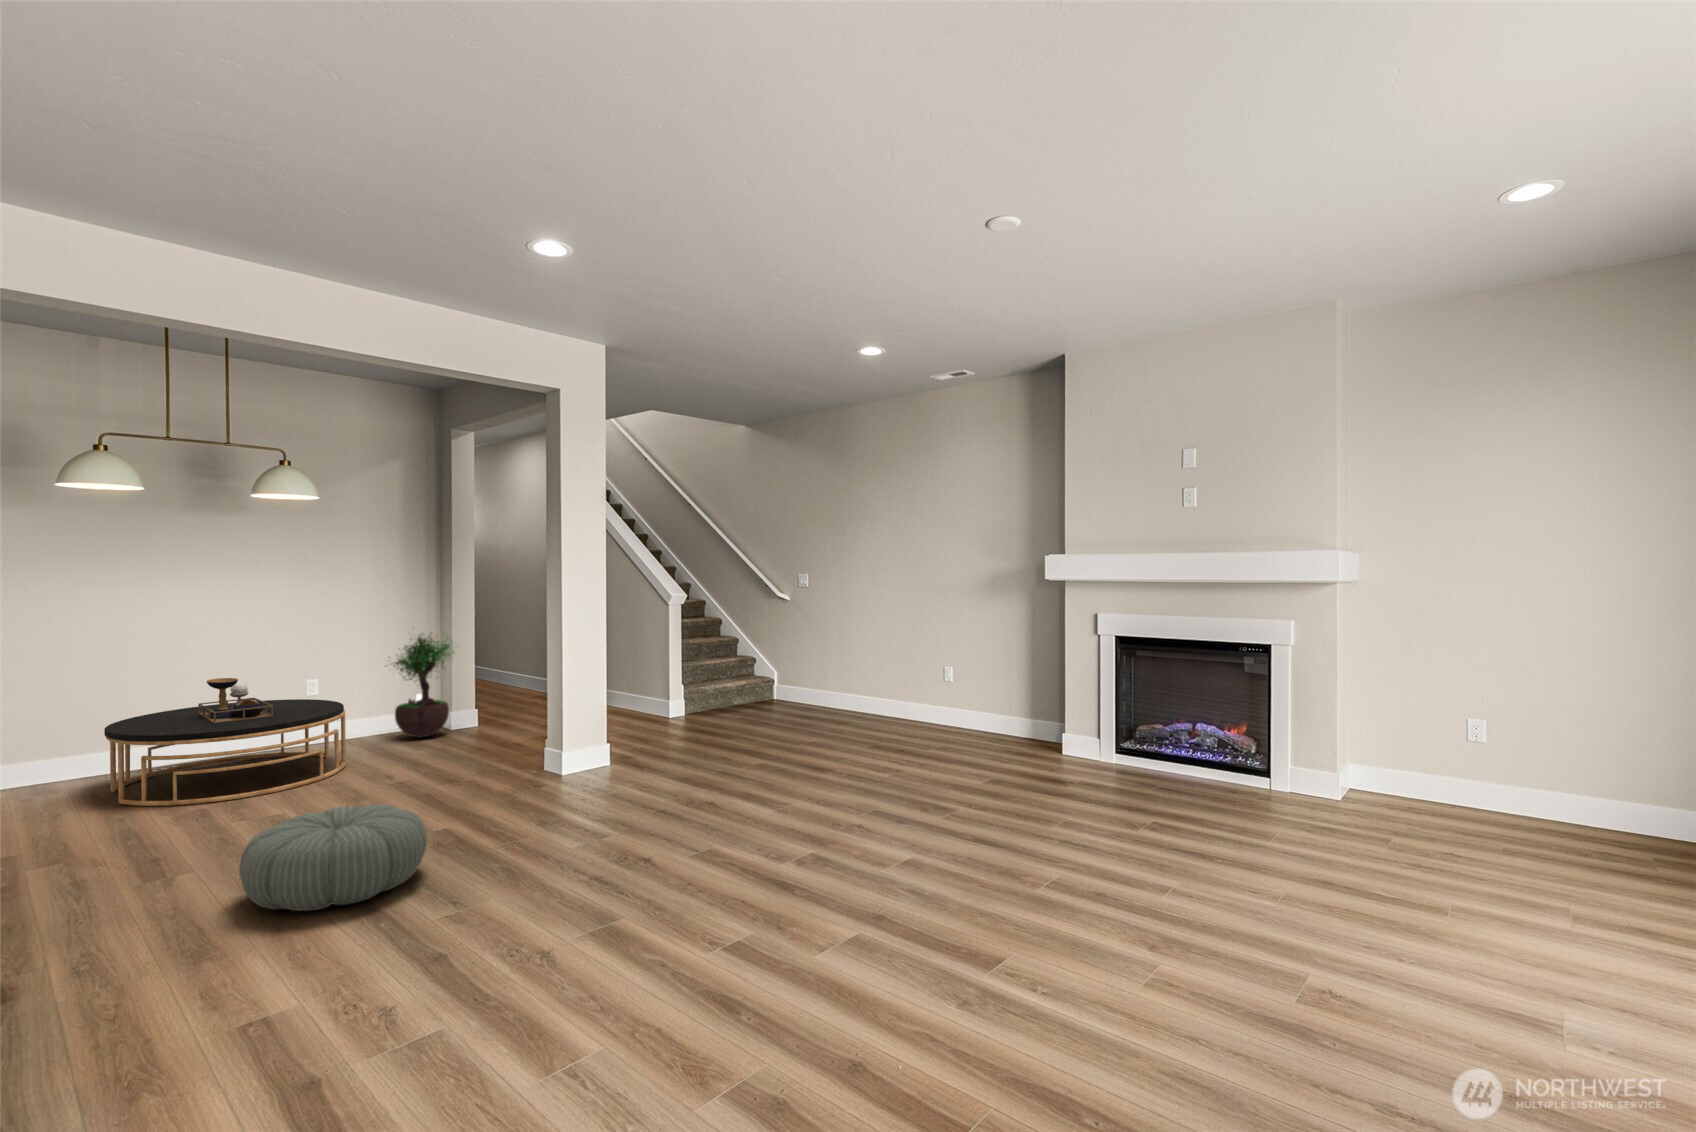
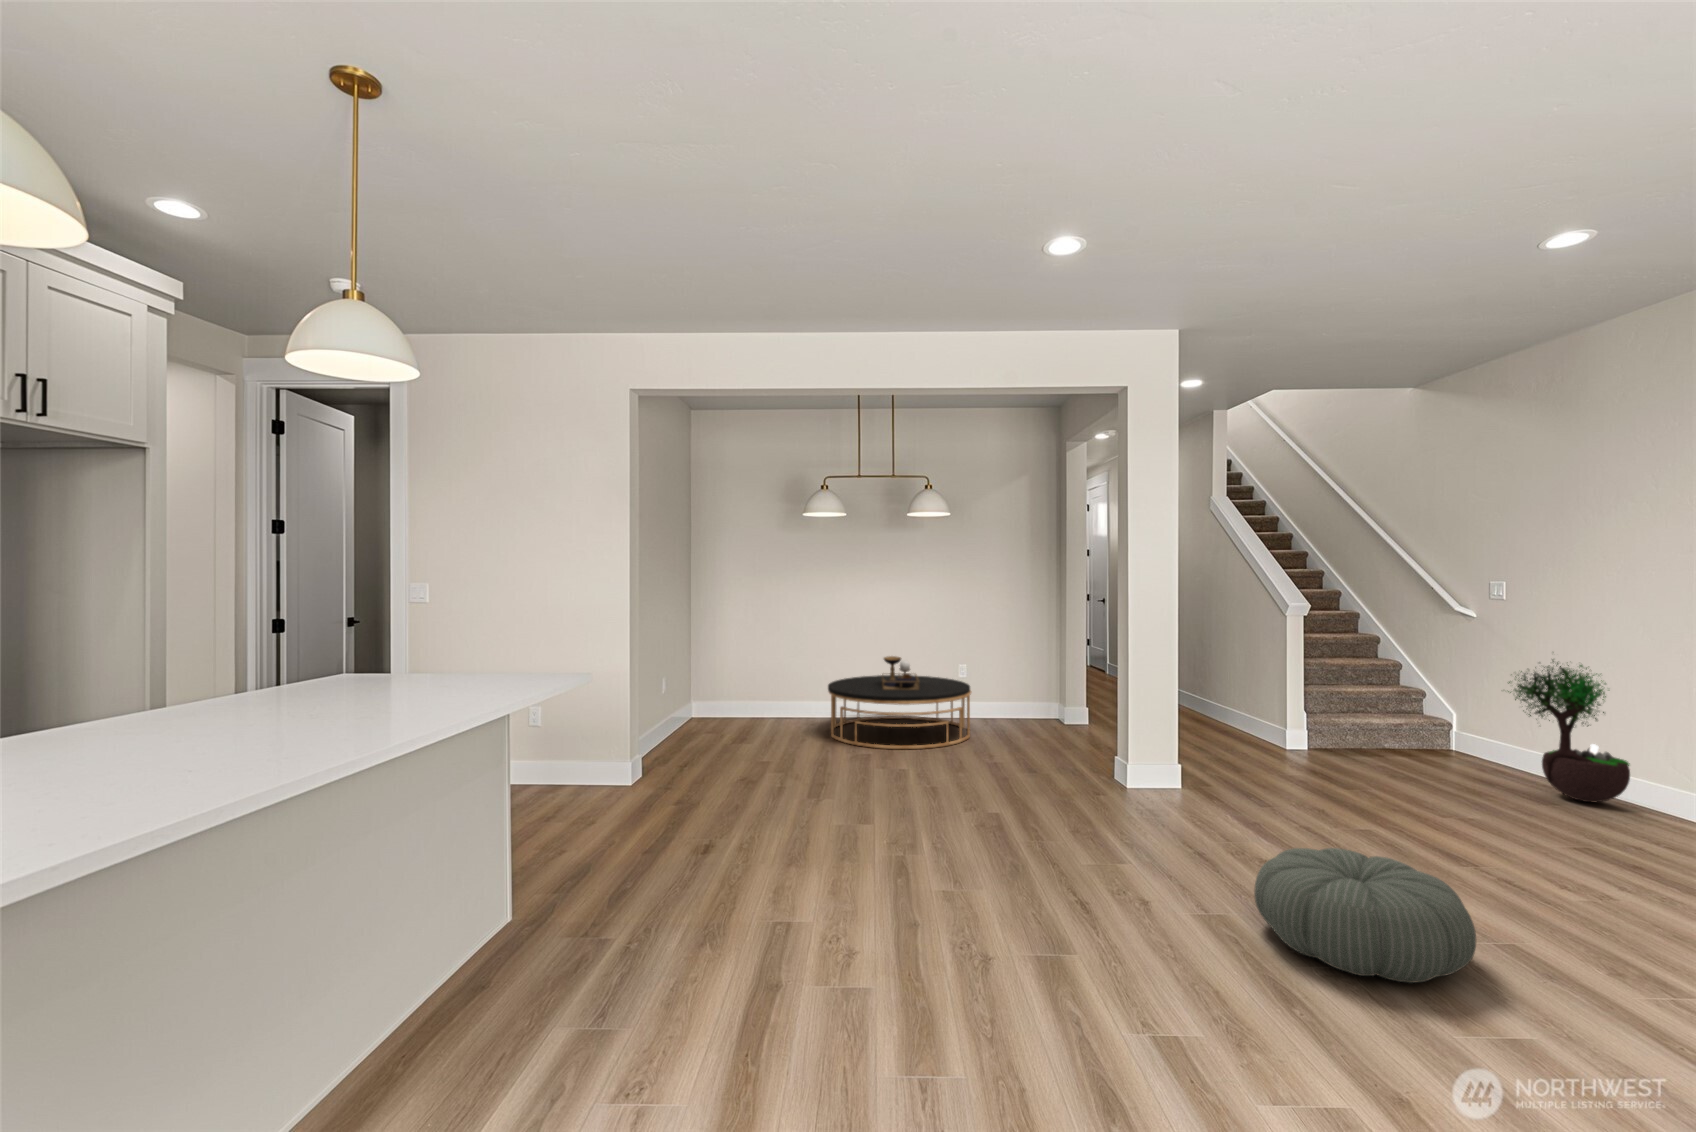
potted tree: present [394,636,454,737] -> present [1508,660,1630,802]
pouf: present [239,804,427,911] -> present [1254,848,1476,983]

